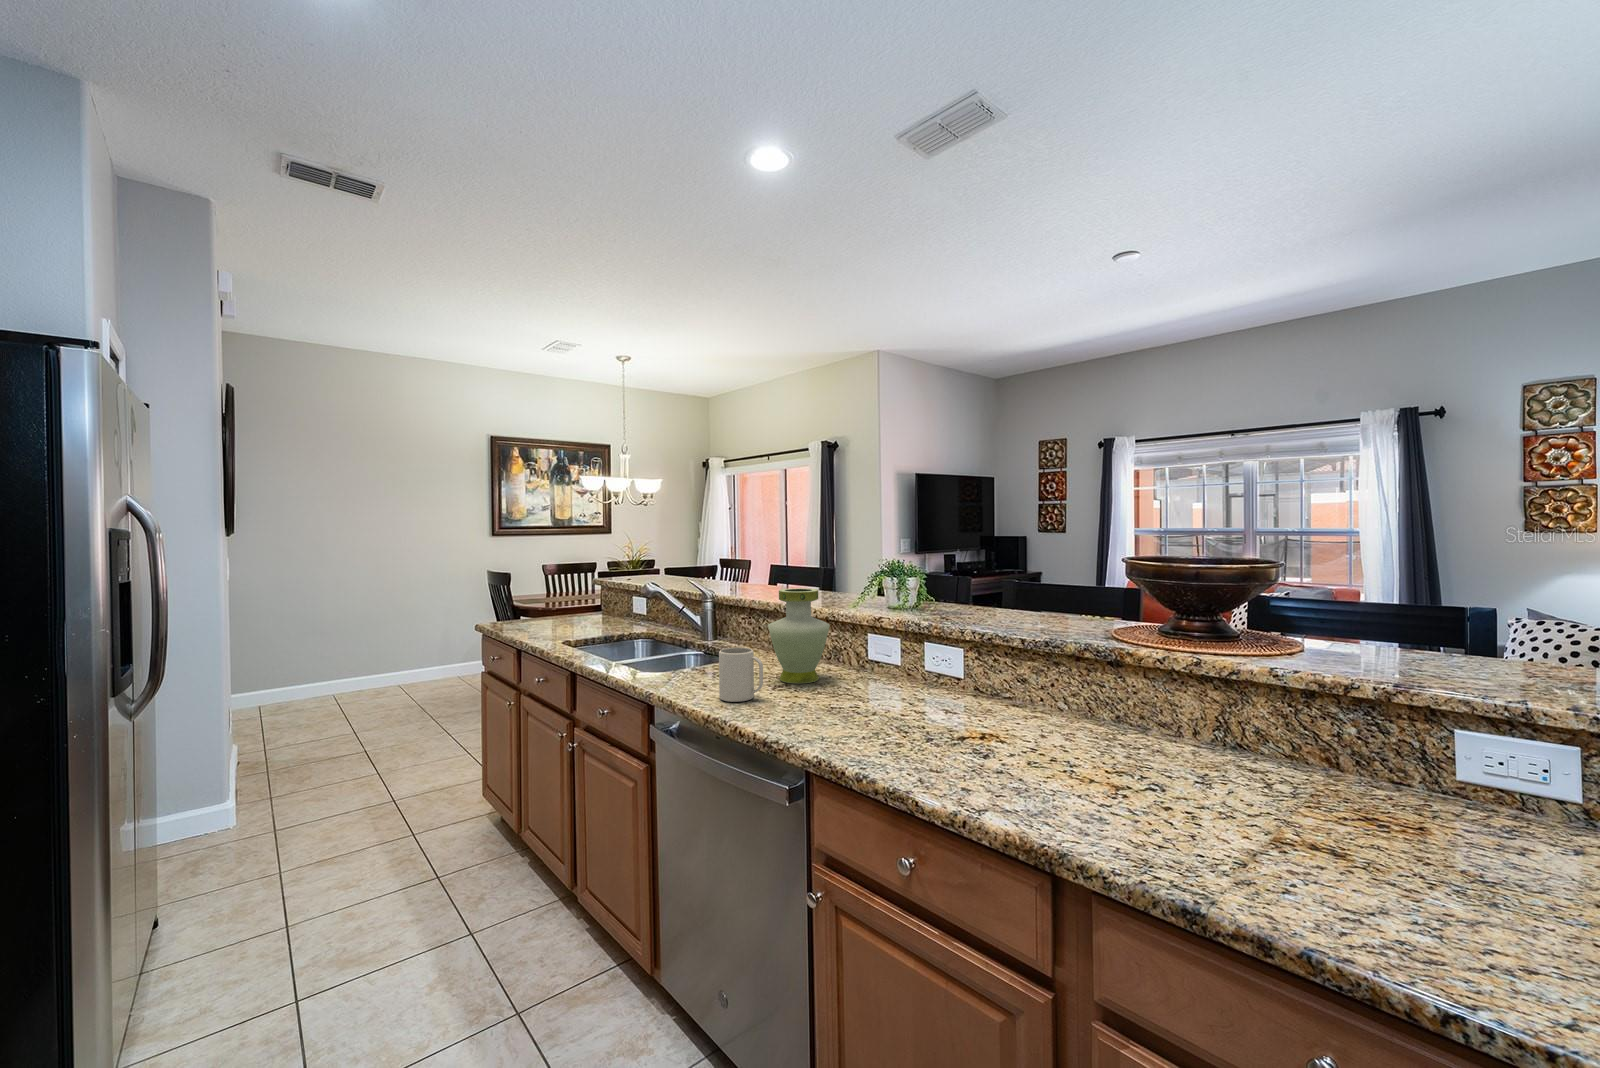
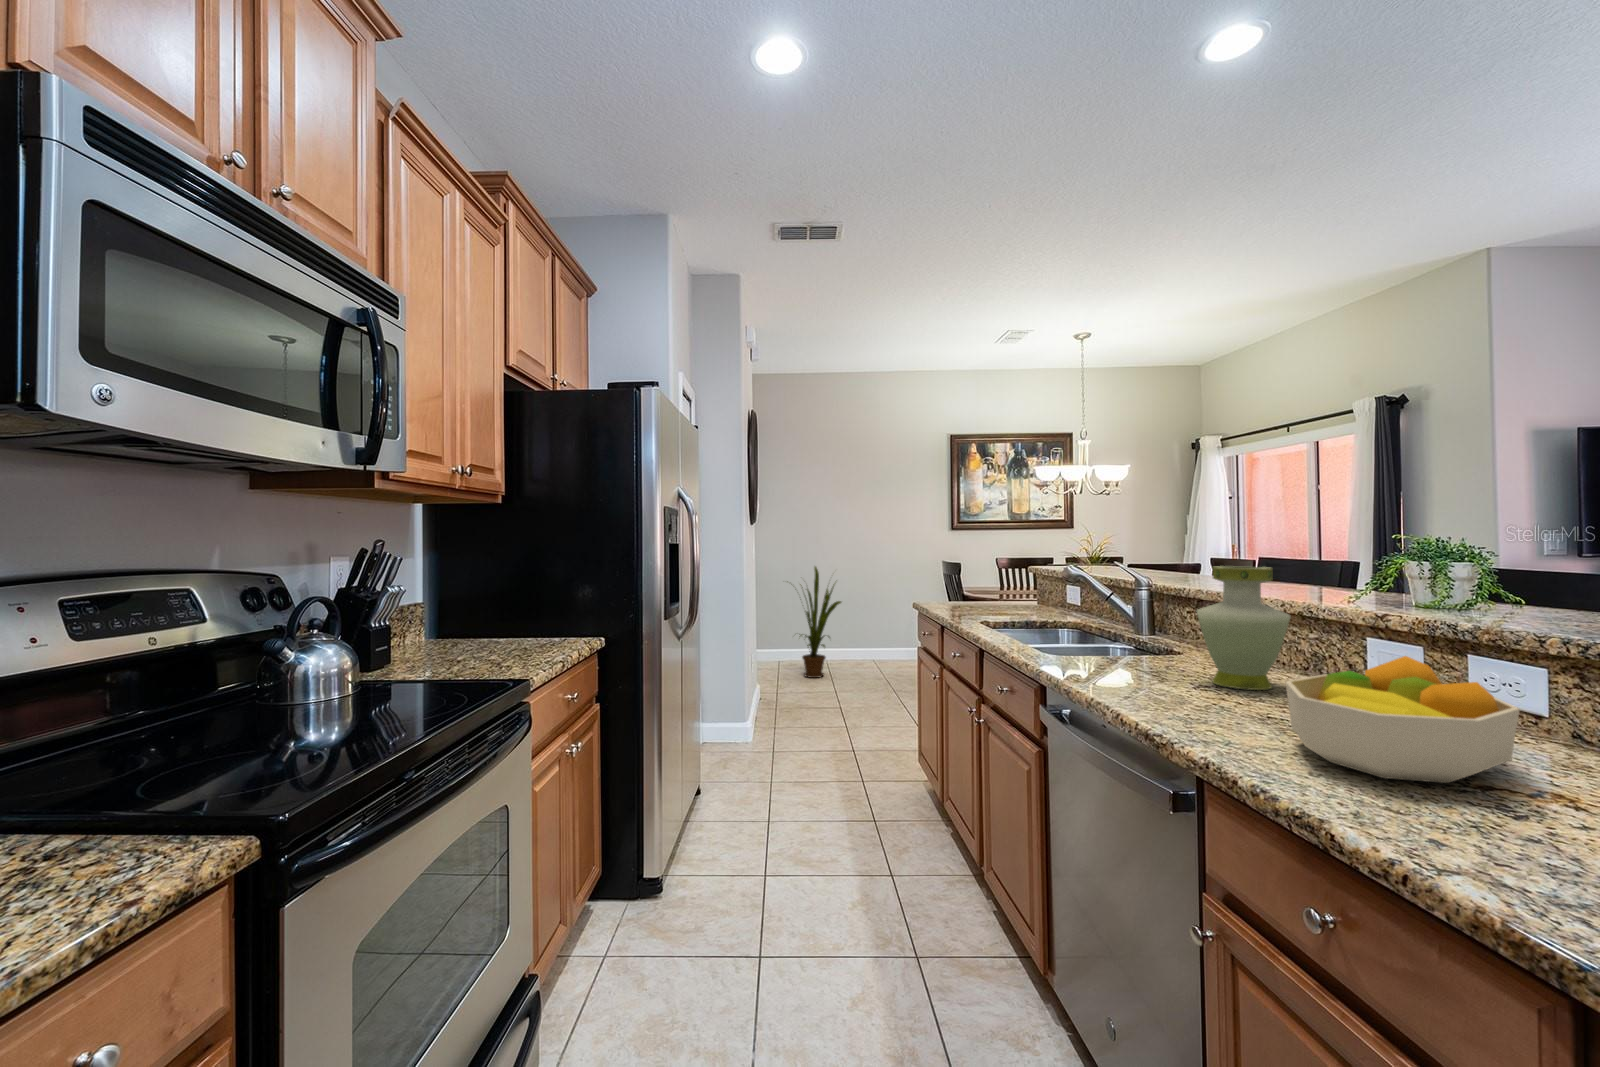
house plant: none [281,578,368,708] -> present [800,567,841,678]
mug: present [719,648,763,702] -> none [1116,630,1174,694]
fruit bowl: none [852,655,975,746] -> present [1286,656,1519,783]

